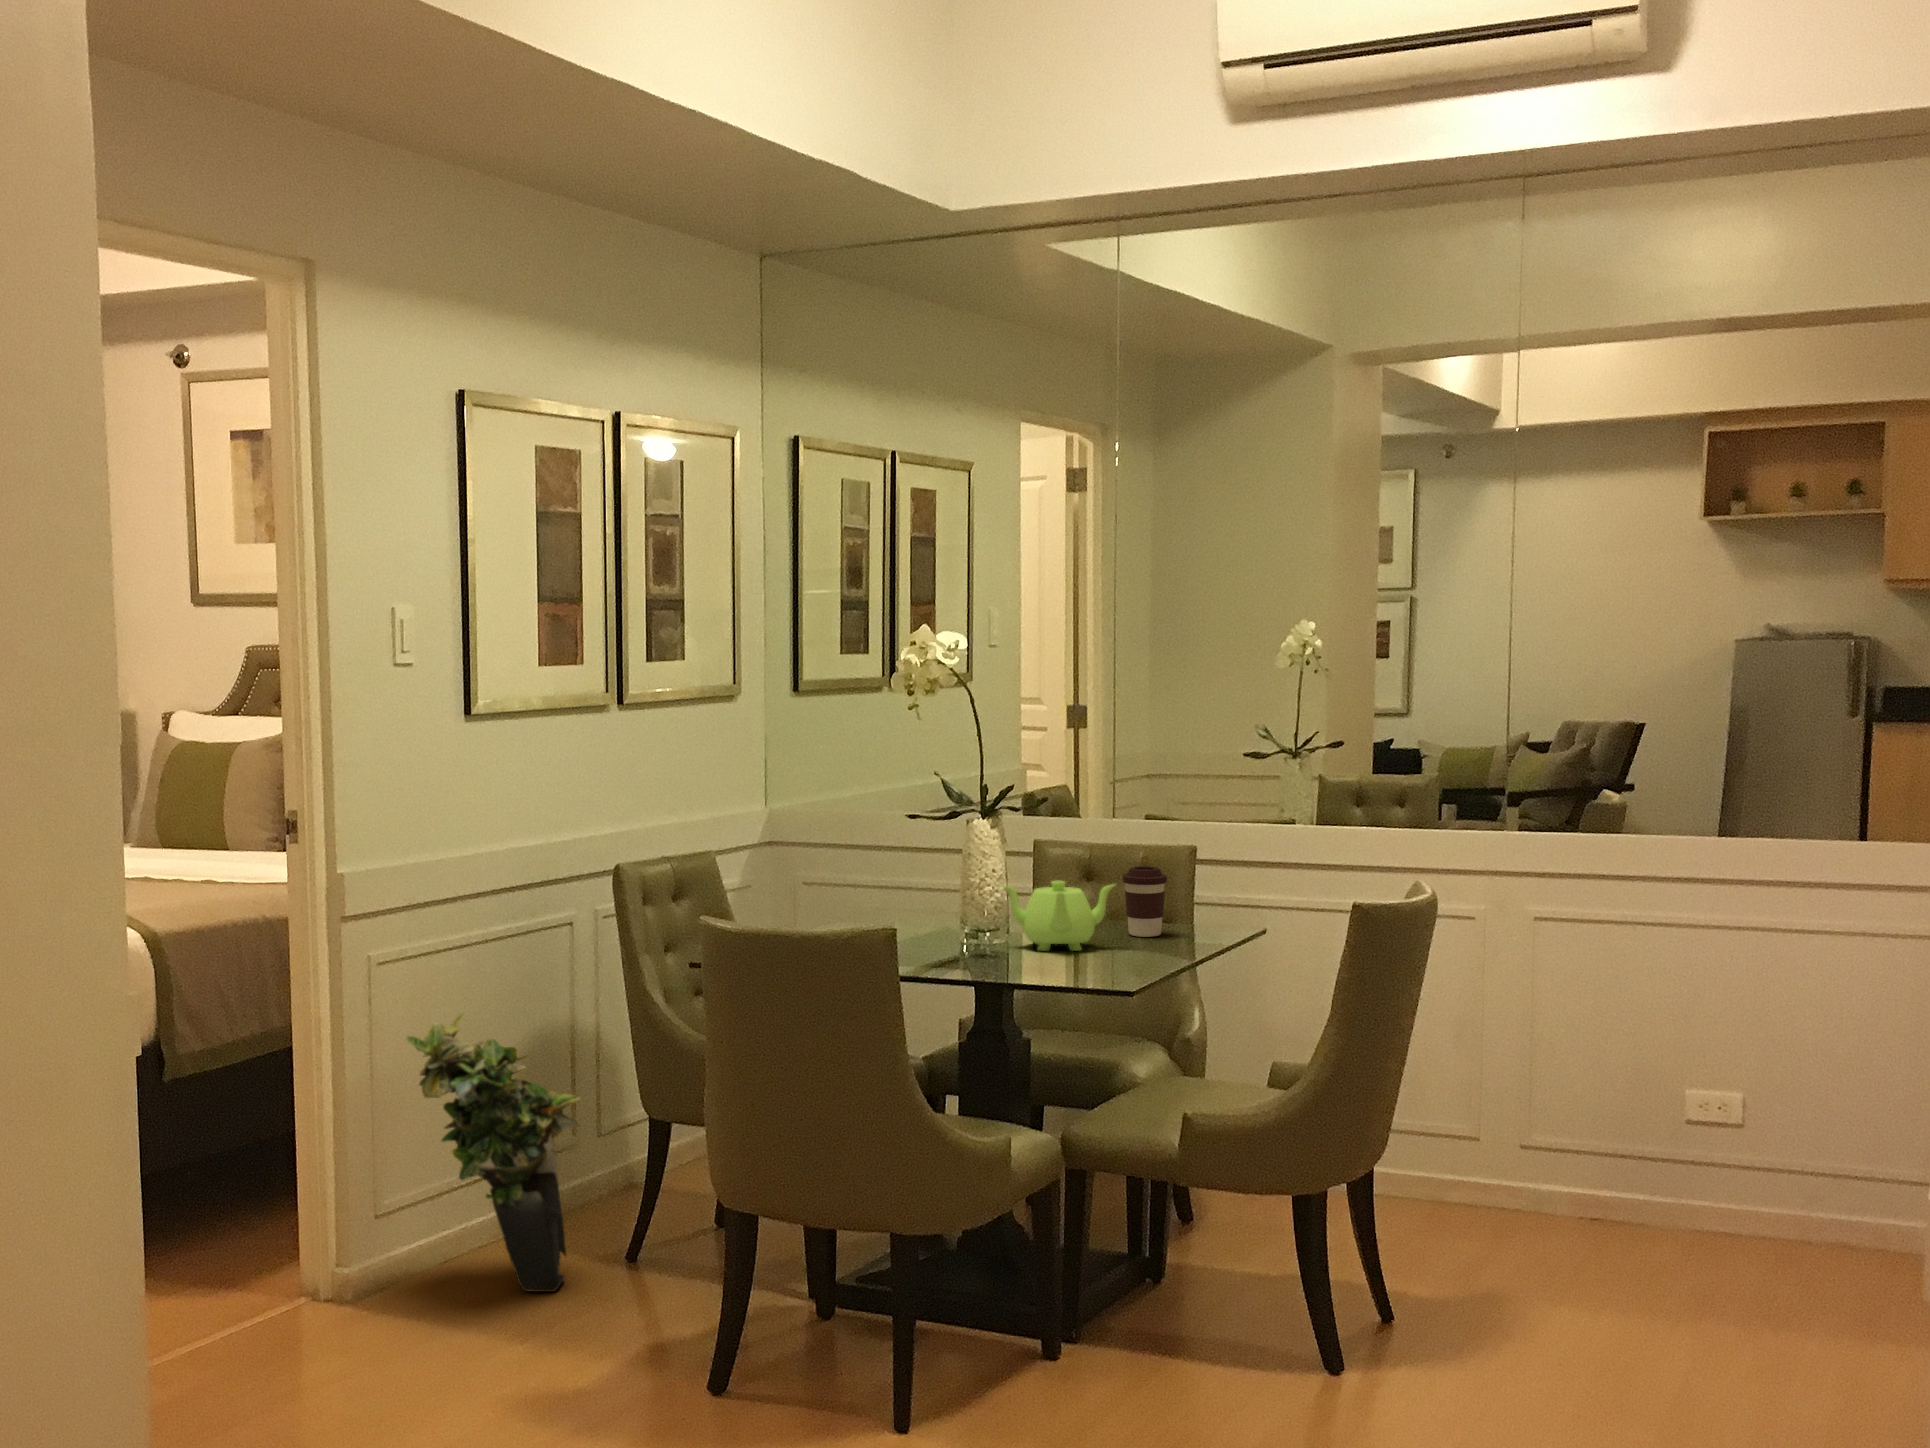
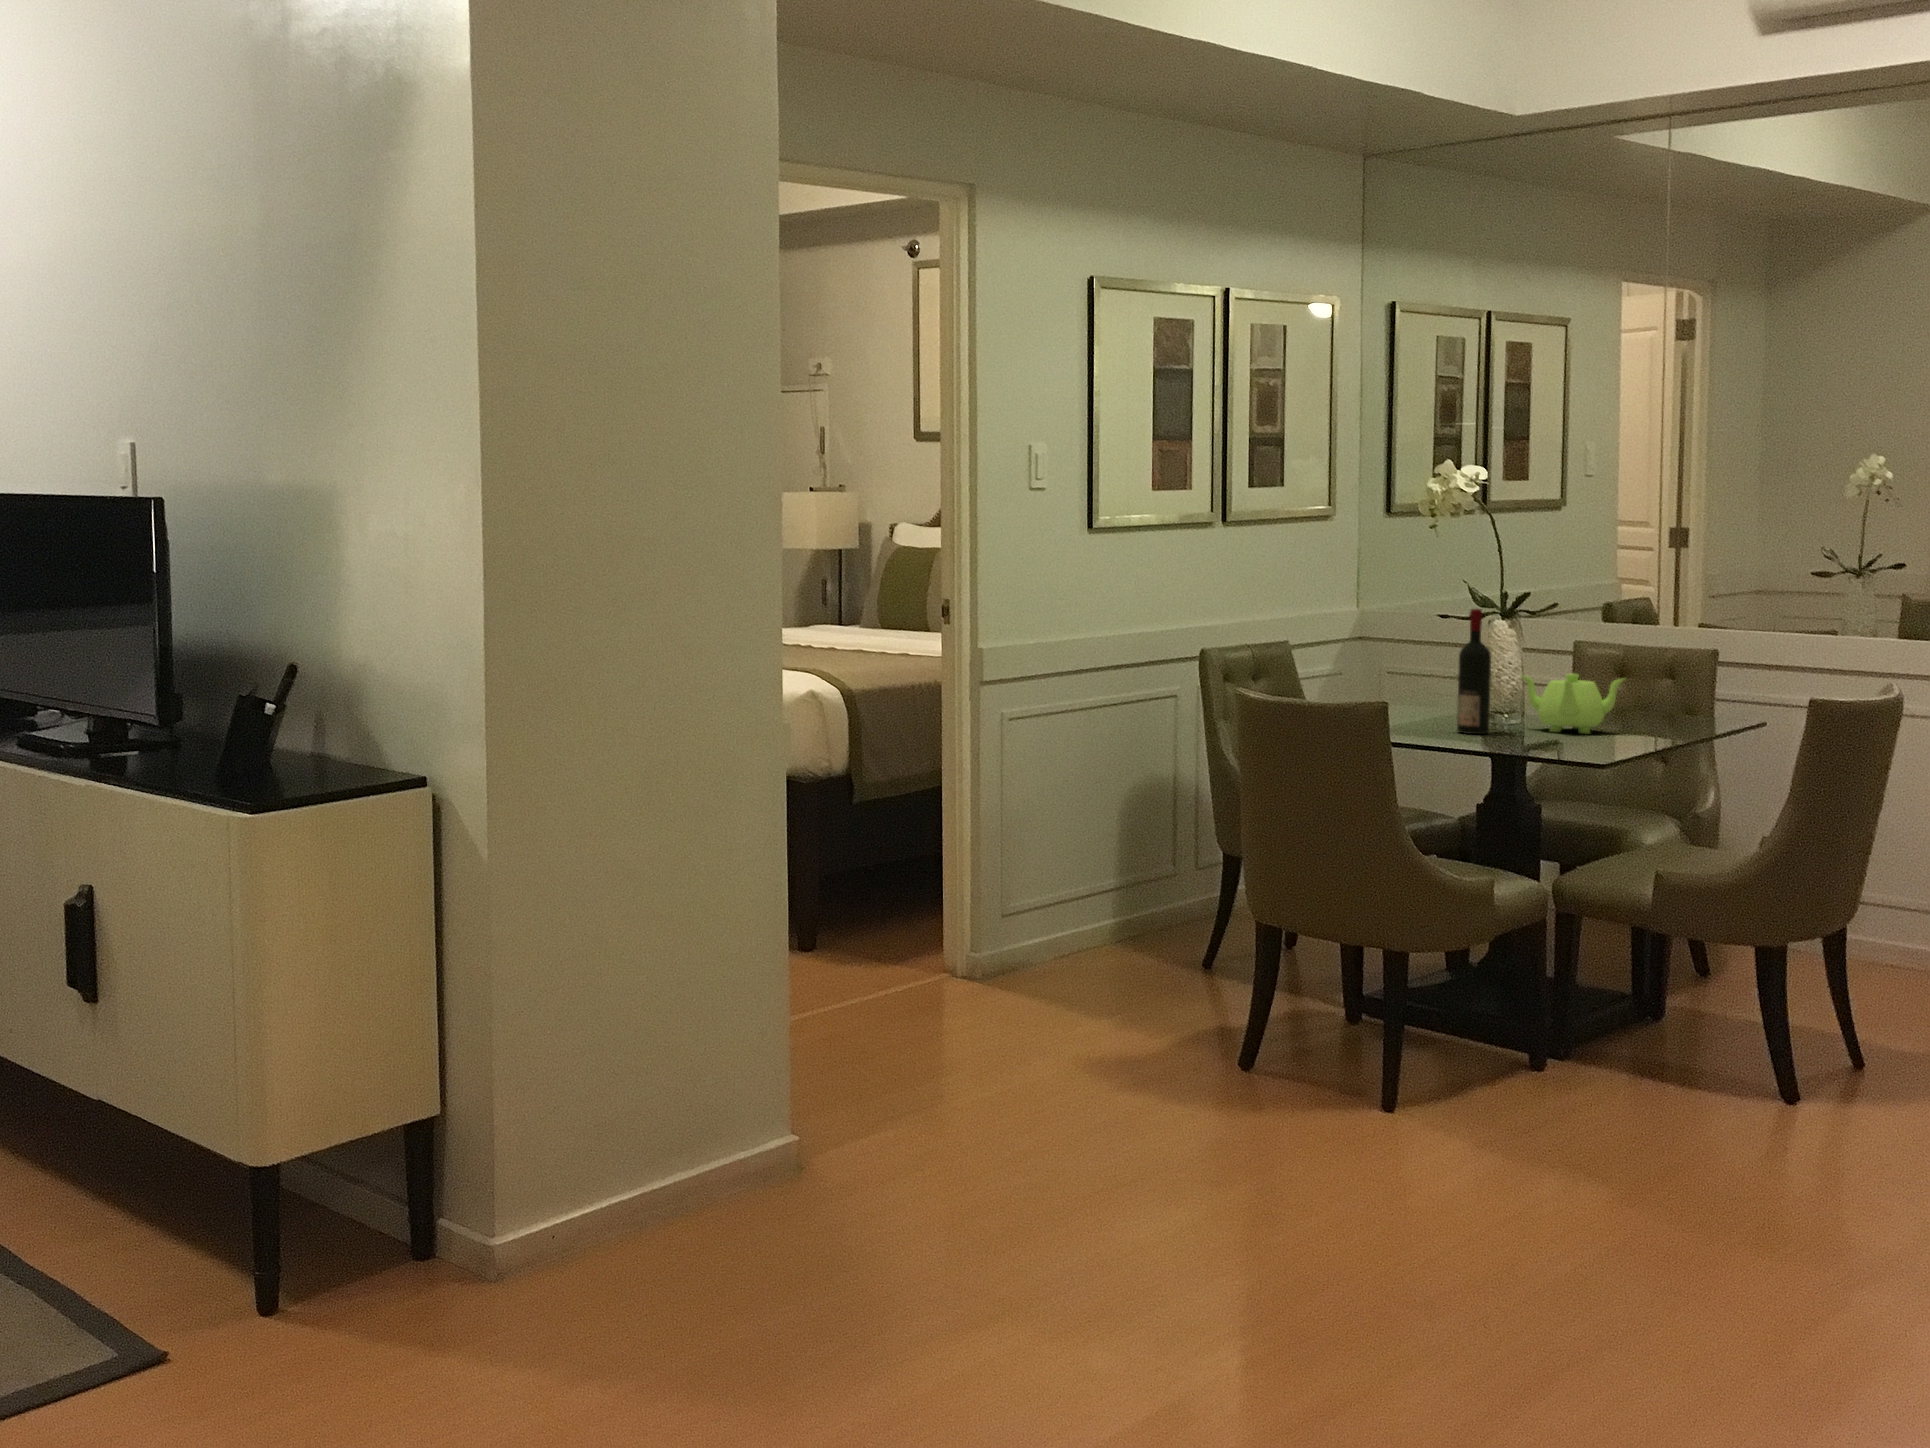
wine bottle: none [942,813,979,963] -> present [1457,609,1491,734]
coffee cup: present [1122,866,1167,937] -> none [1643,669,1686,730]
potted plant: present [404,1013,580,1292] -> none [1031,760,1166,980]

